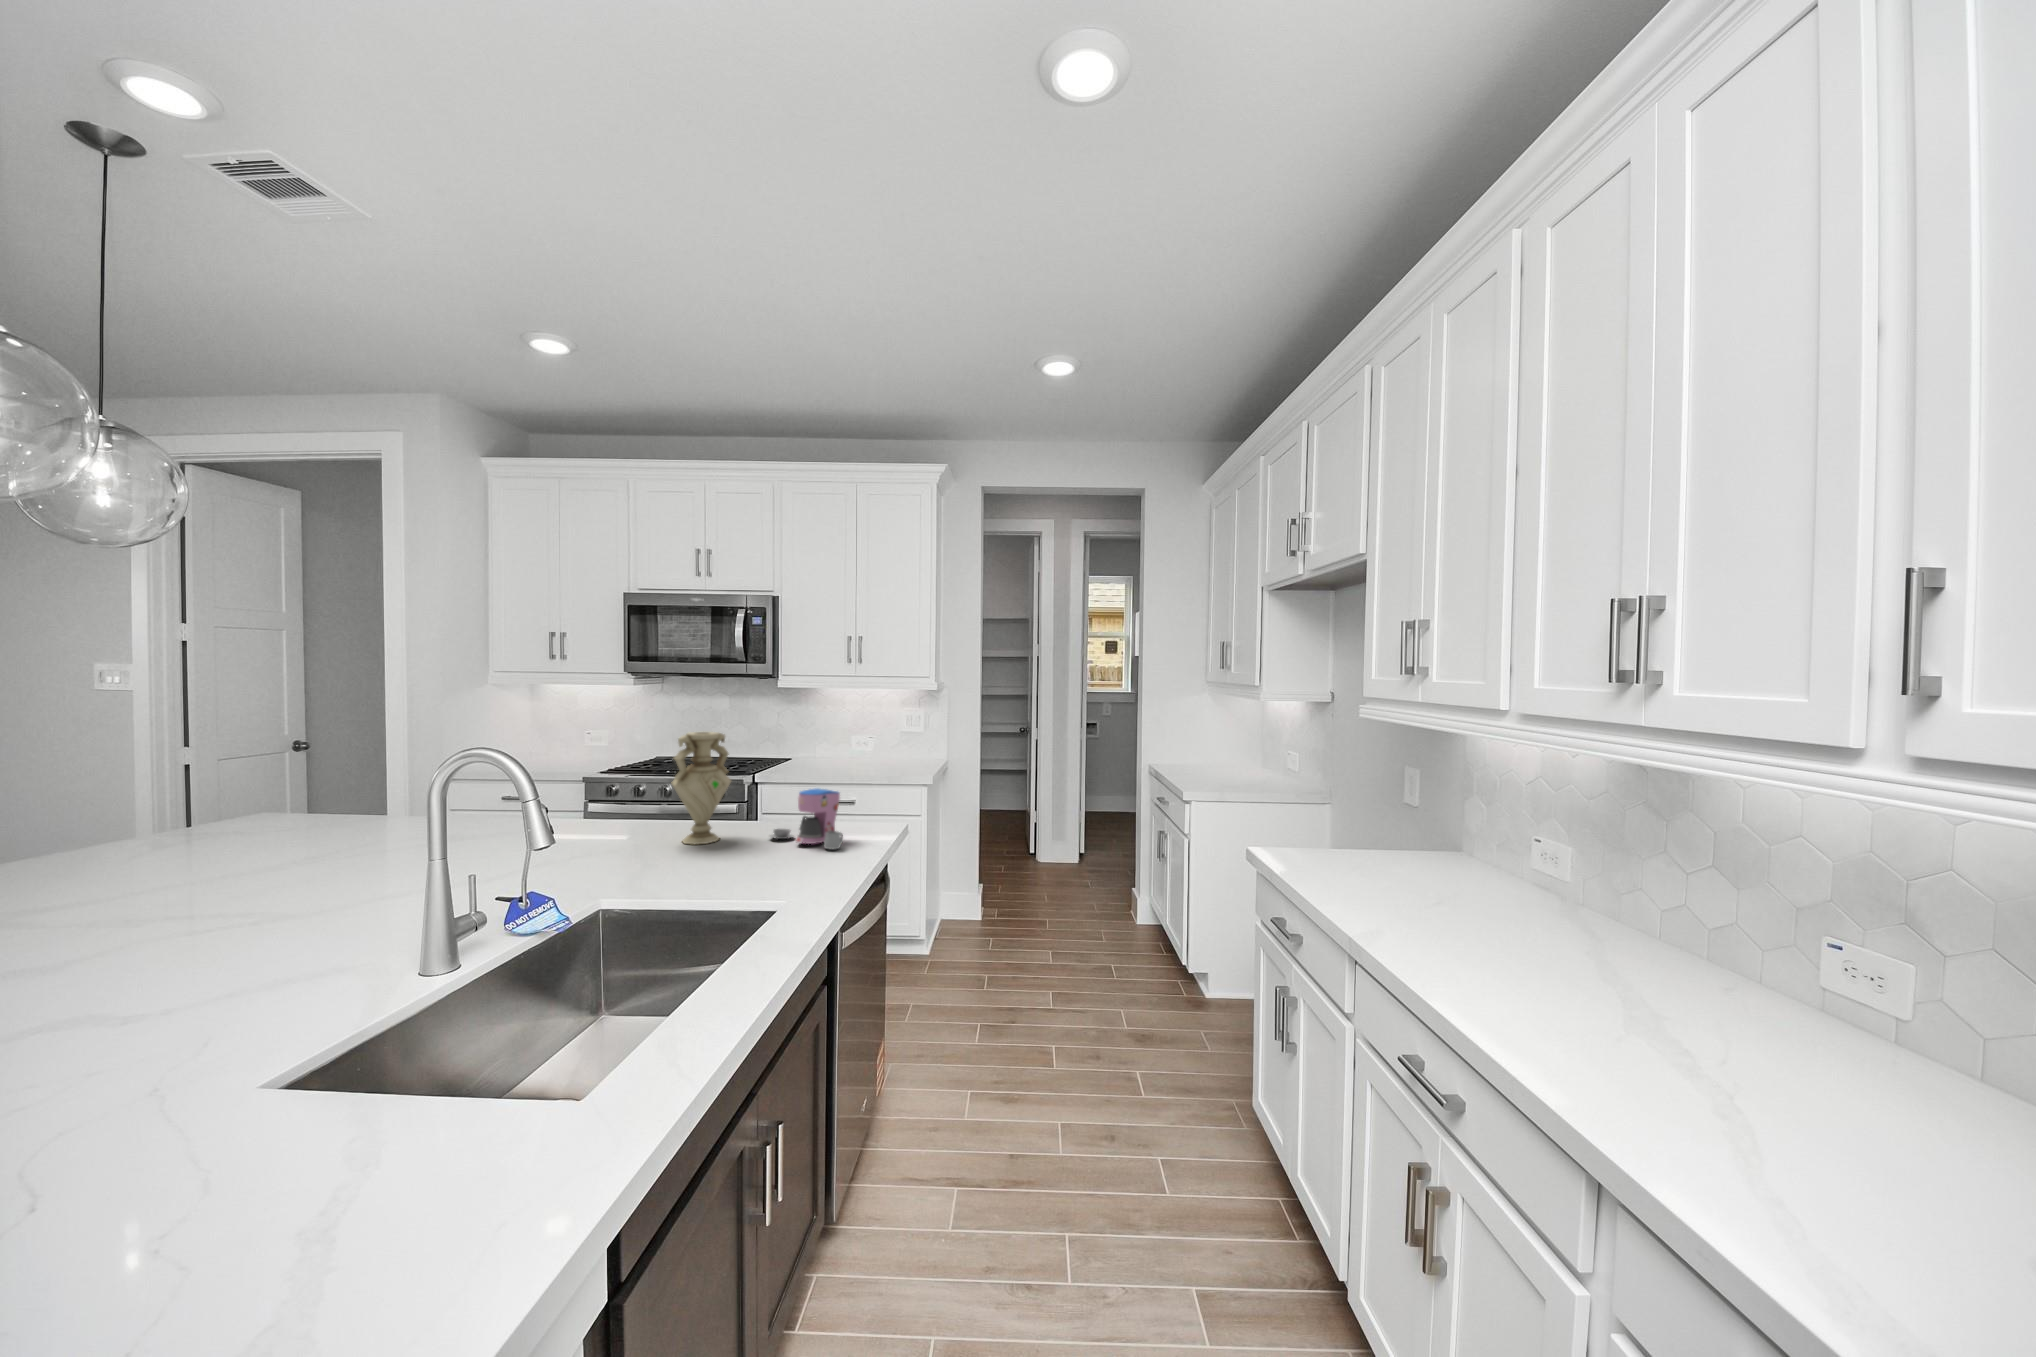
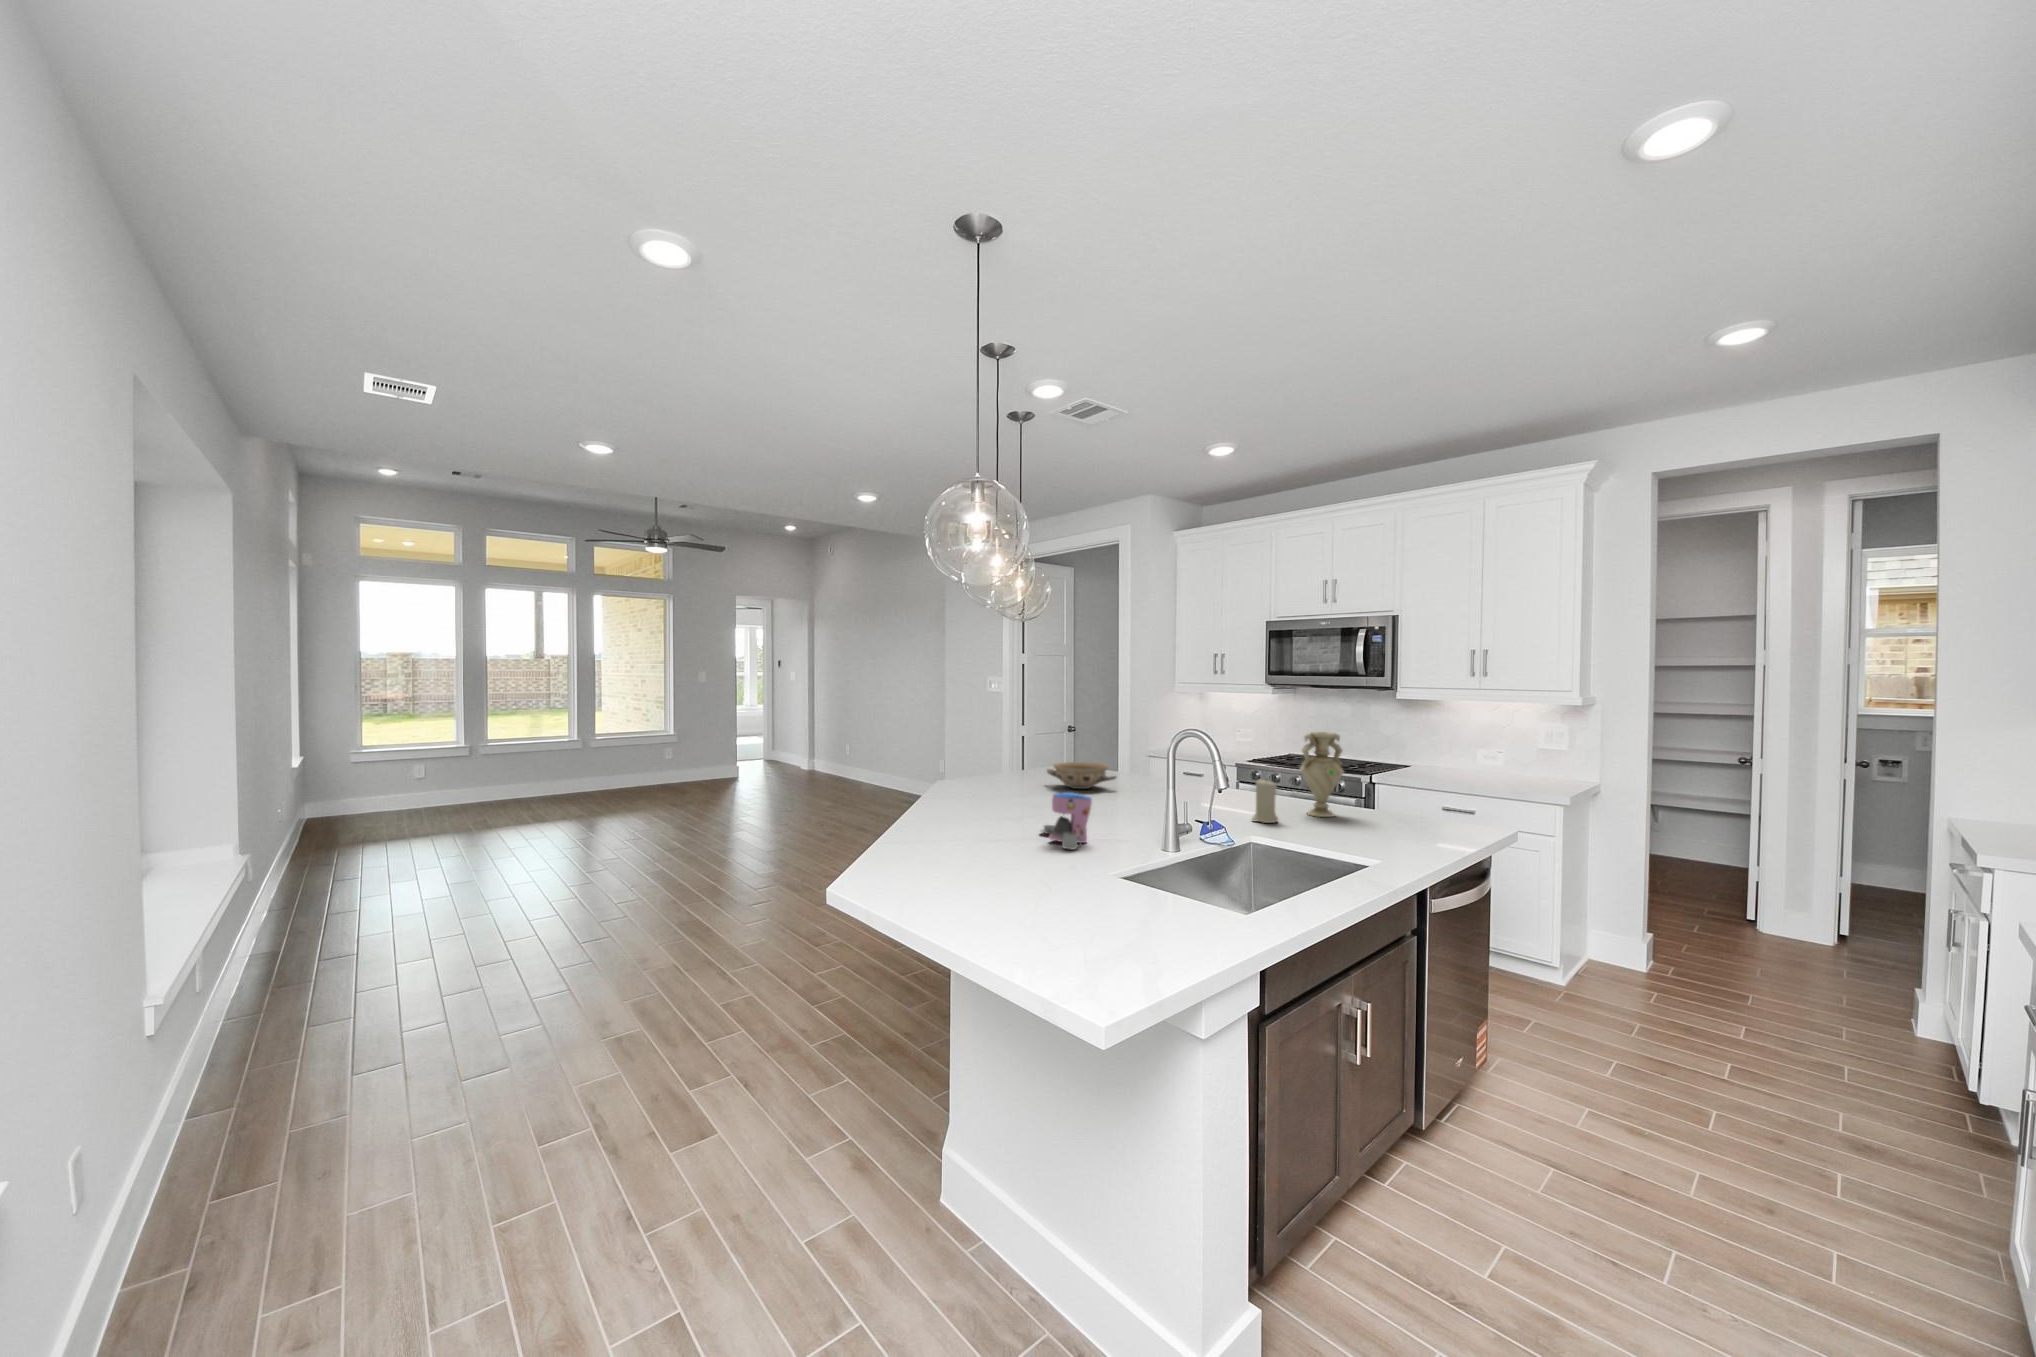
coffee maker: present [770,788,843,849] -> present [1041,792,1092,850]
candle: none [600,805,642,870] -> present [1252,780,1278,823]
ceramic bowl: none [180,807,353,860] -> present [1047,762,1116,789]

